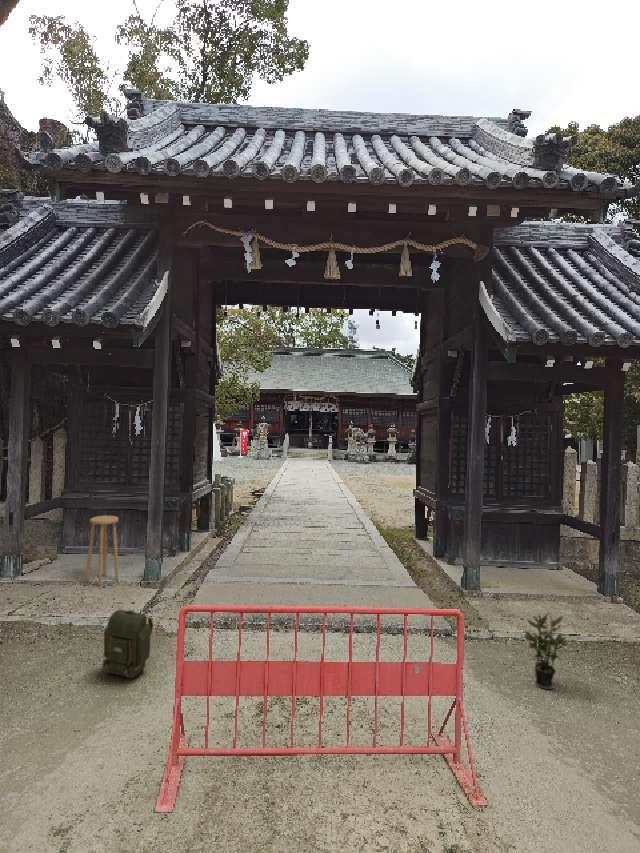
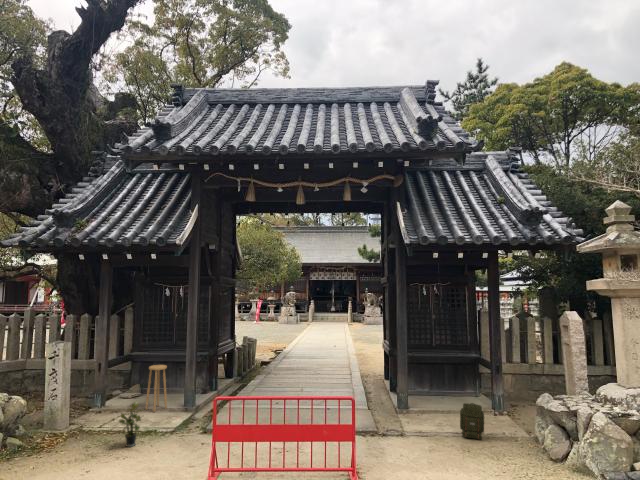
backpack: present [103,610,153,678] -> present [460,403,484,439]
potted plant: present [525,611,567,689] -> present [119,401,143,447]

